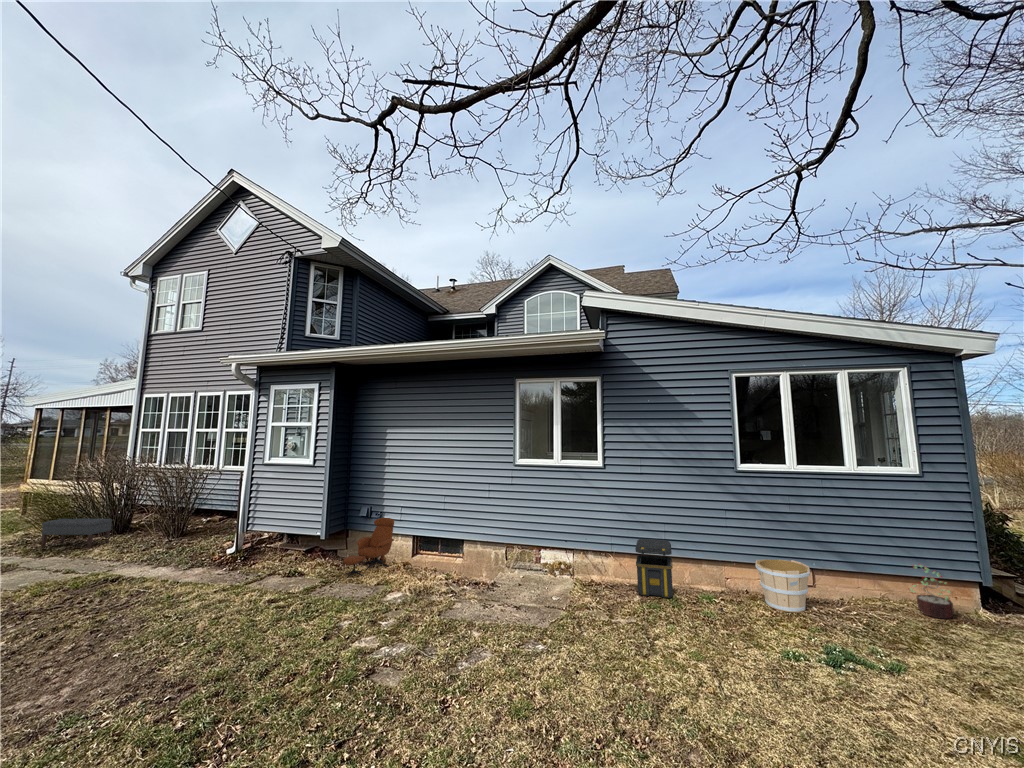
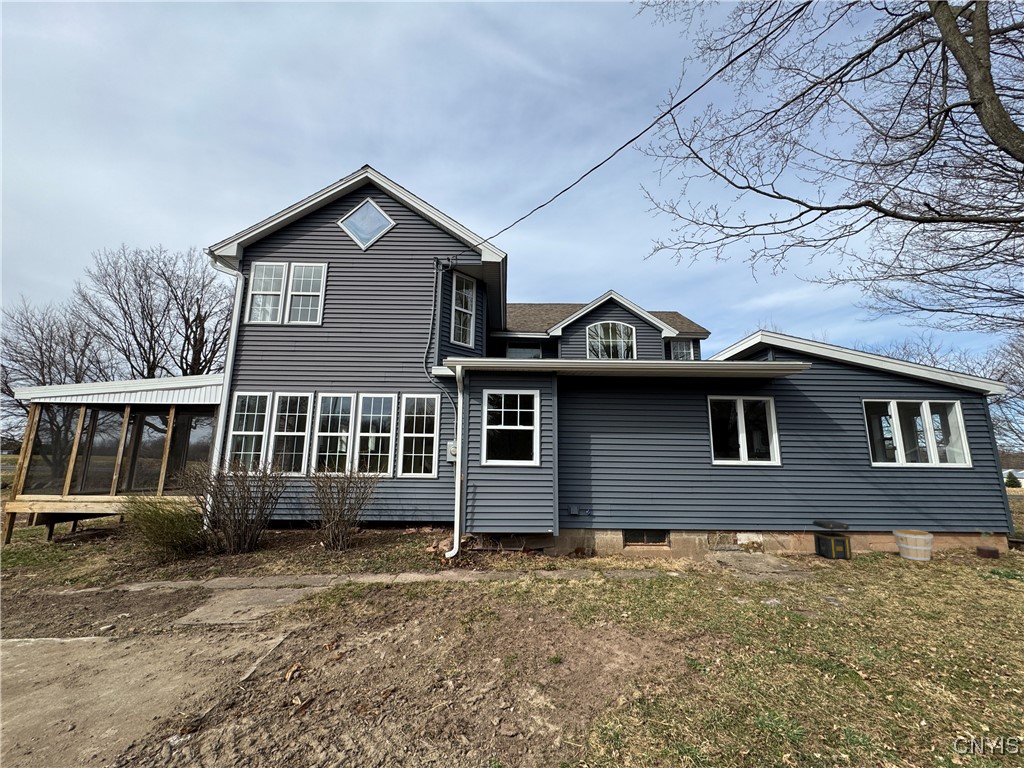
bench: present [41,518,112,547] -> none [193,525,269,559]
lounge chair: present [344,518,394,579] -> none [586,513,618,564]

